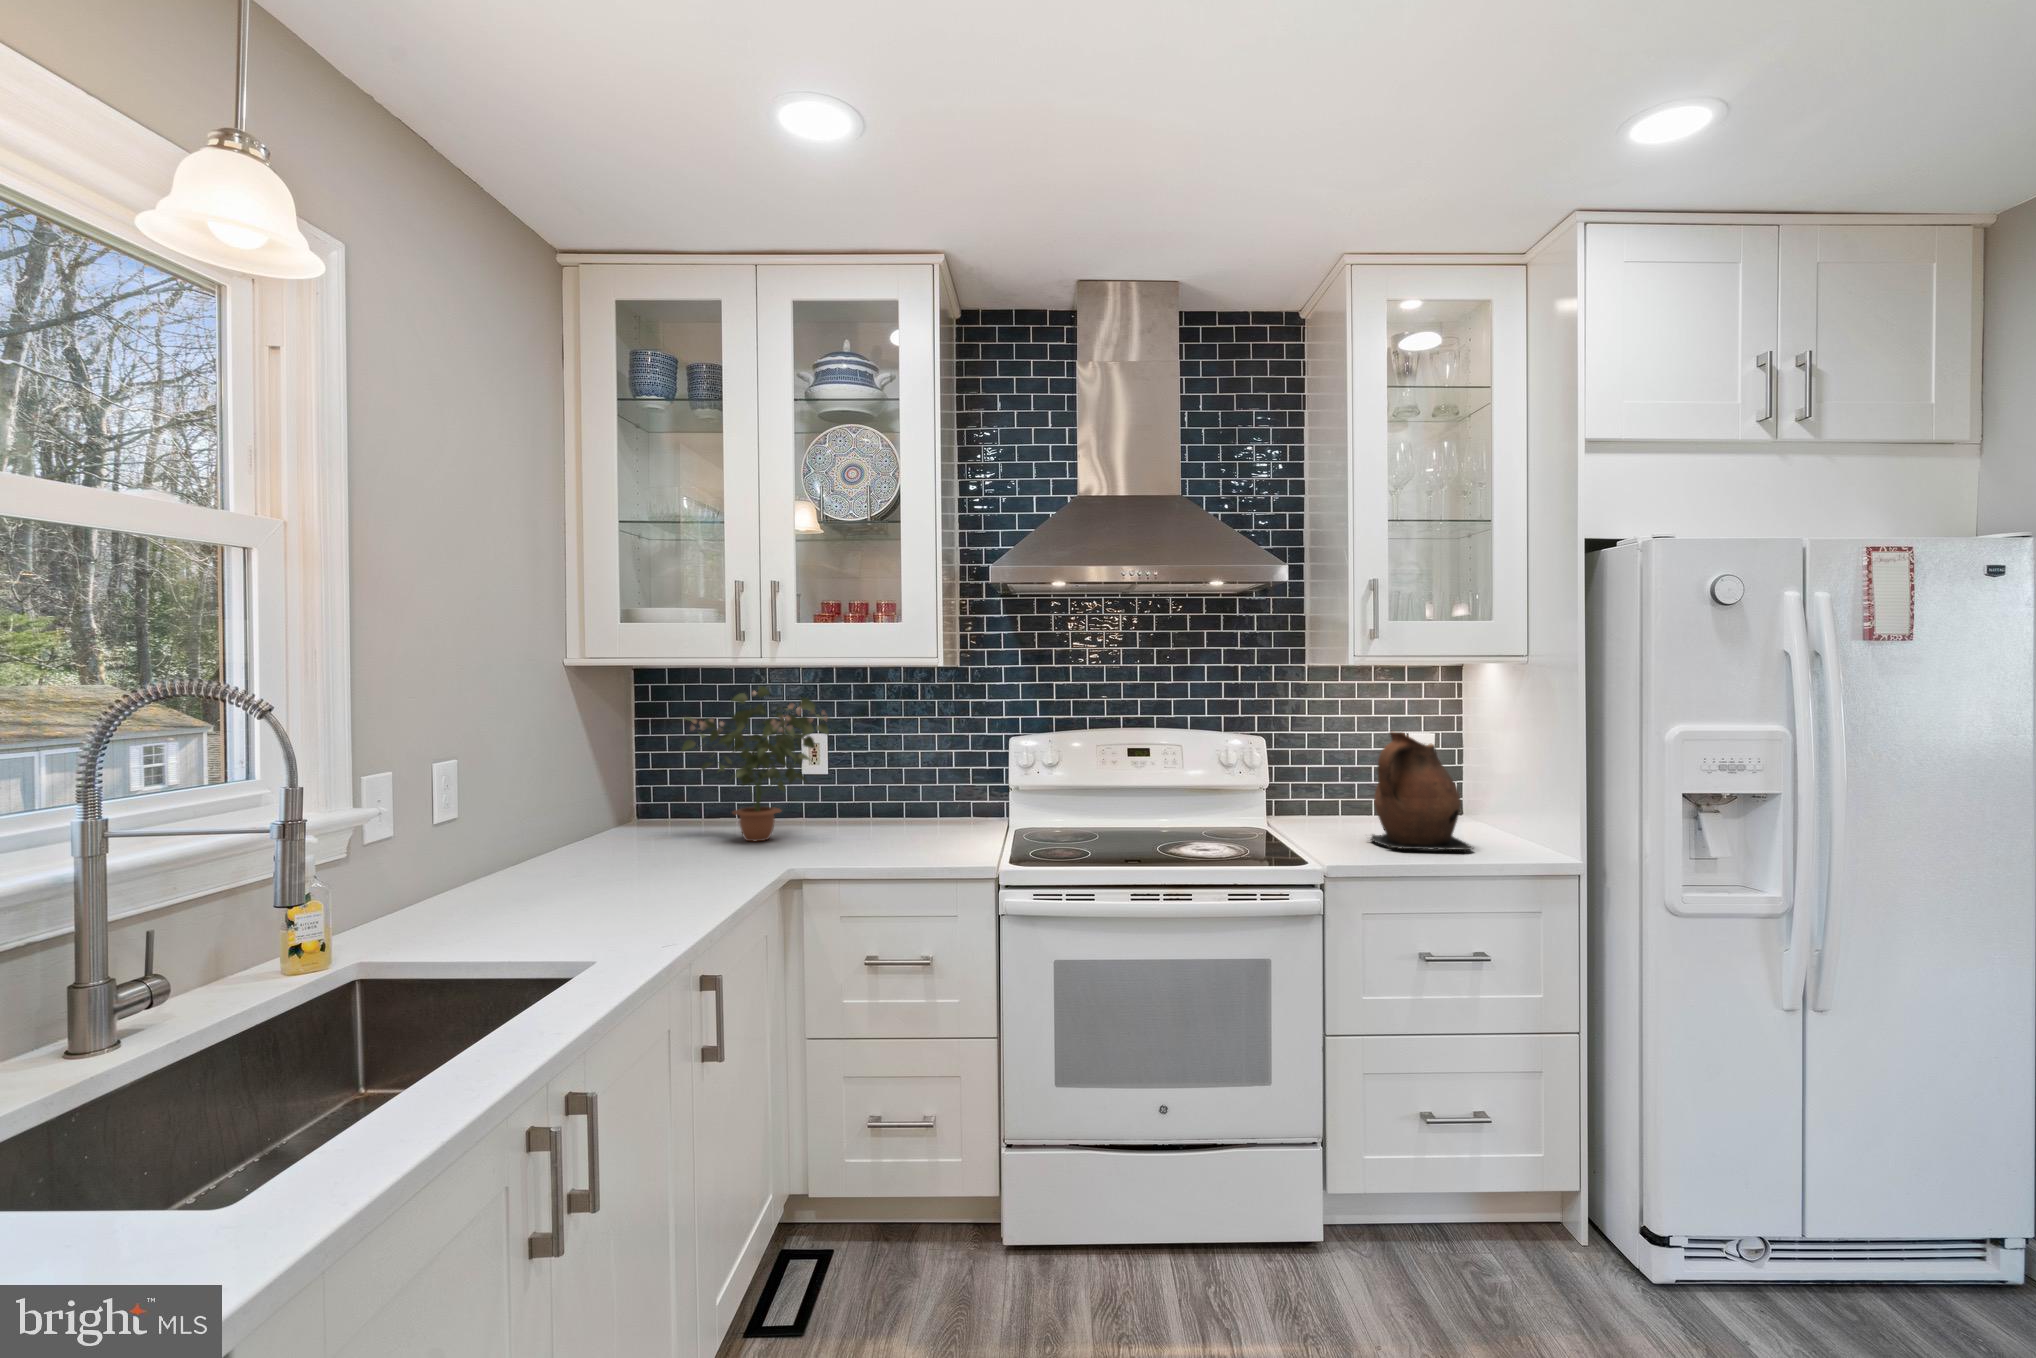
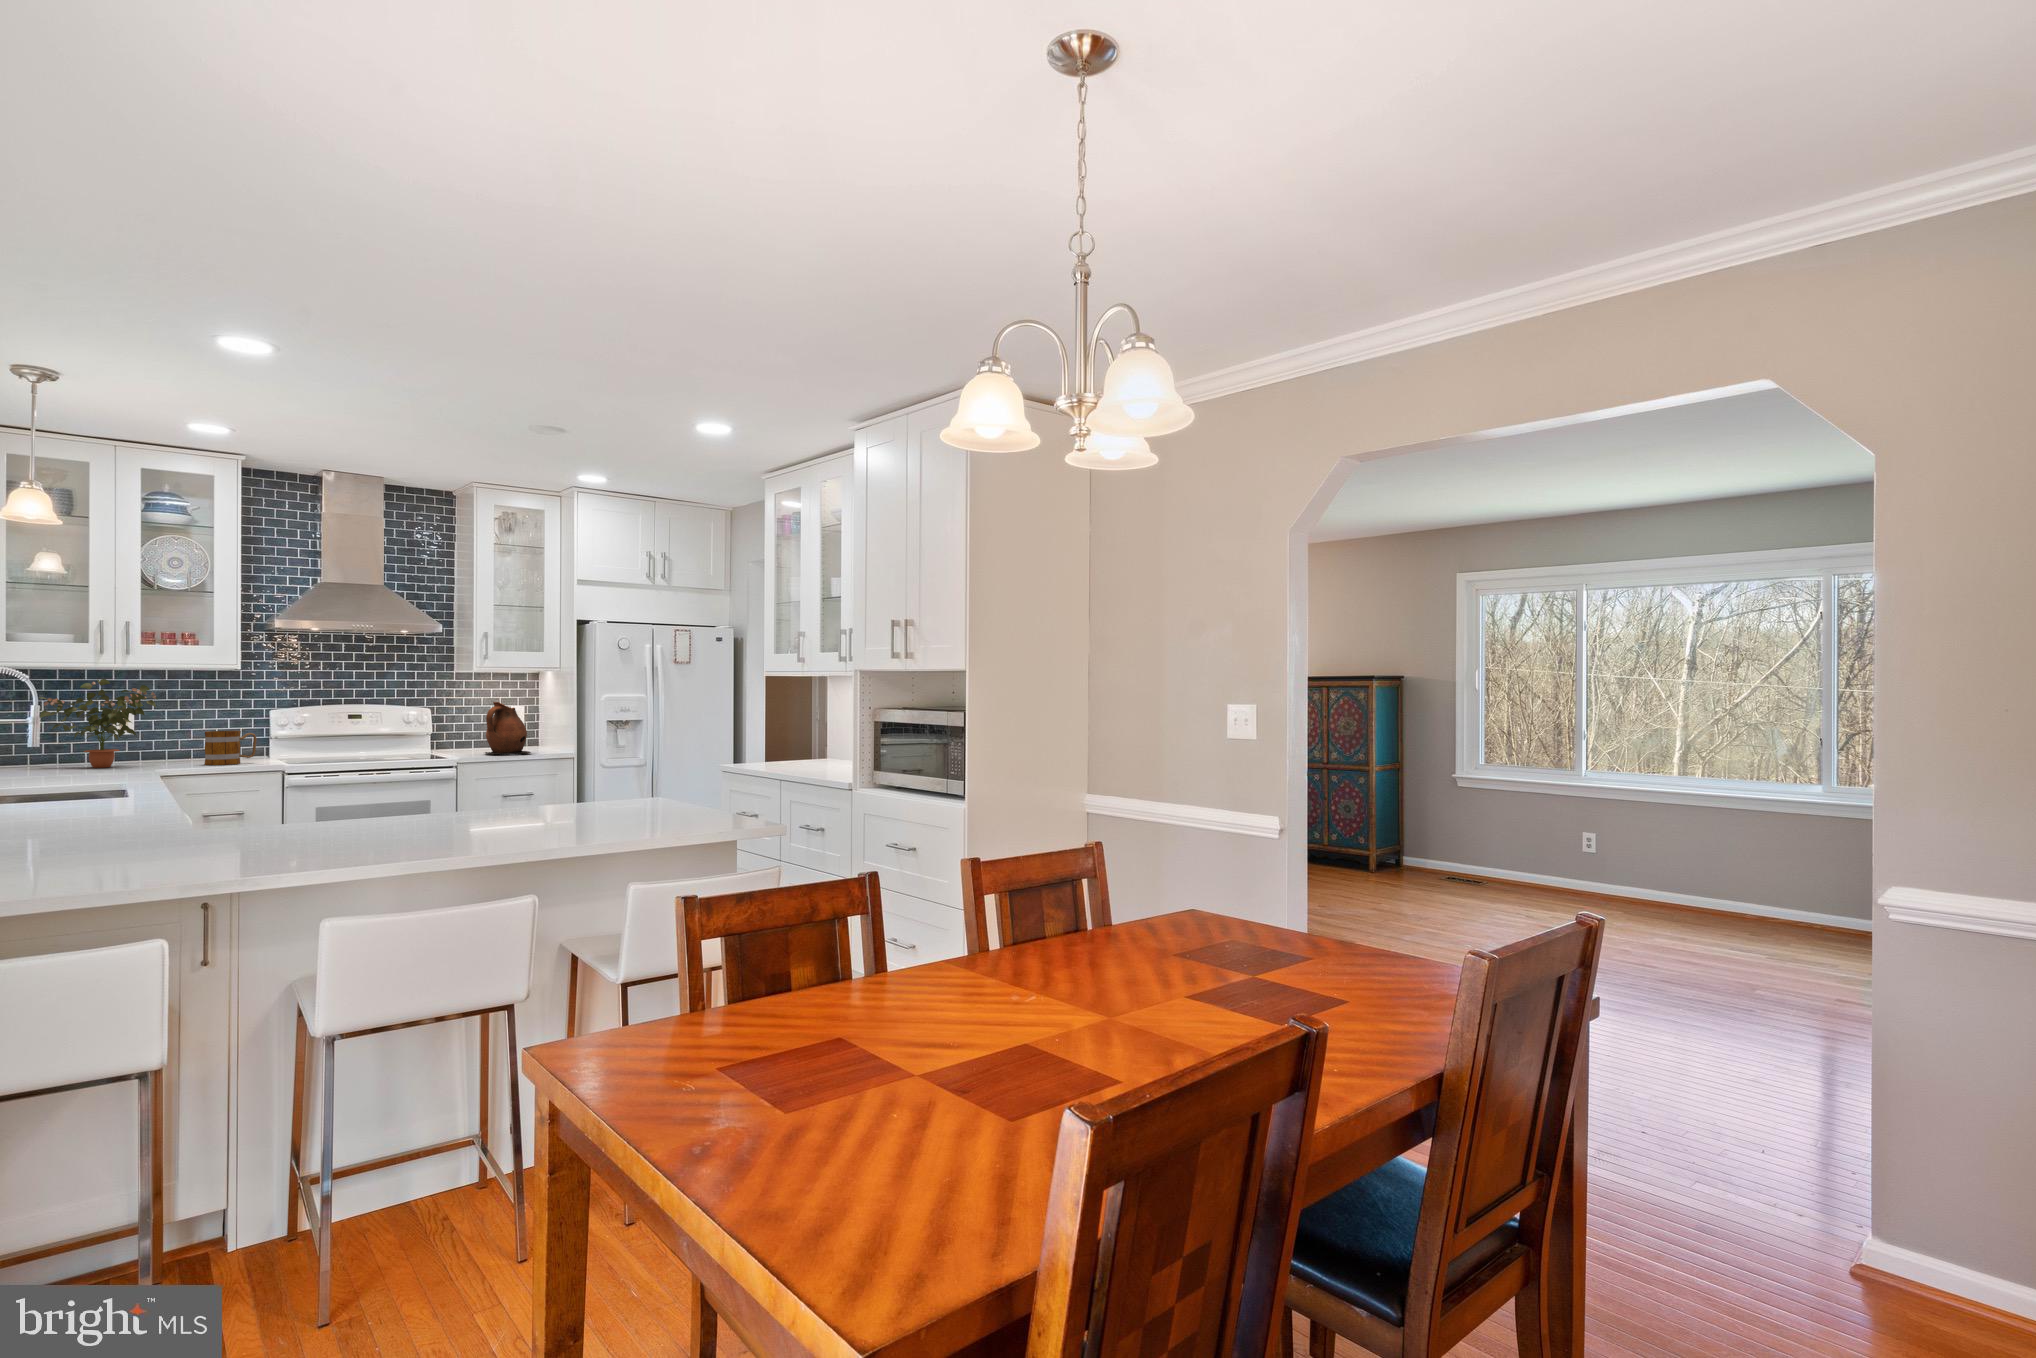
mug: none [892,780,972,849] -> present [205,731,257,765]

